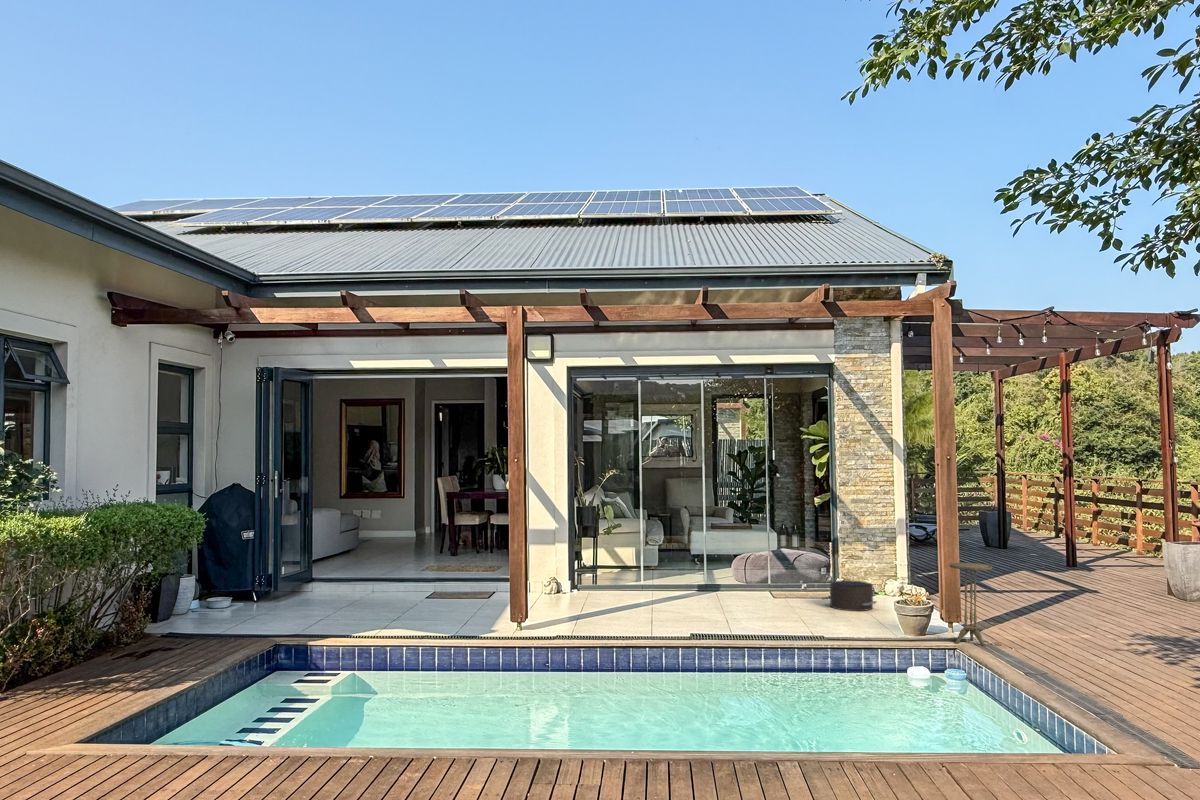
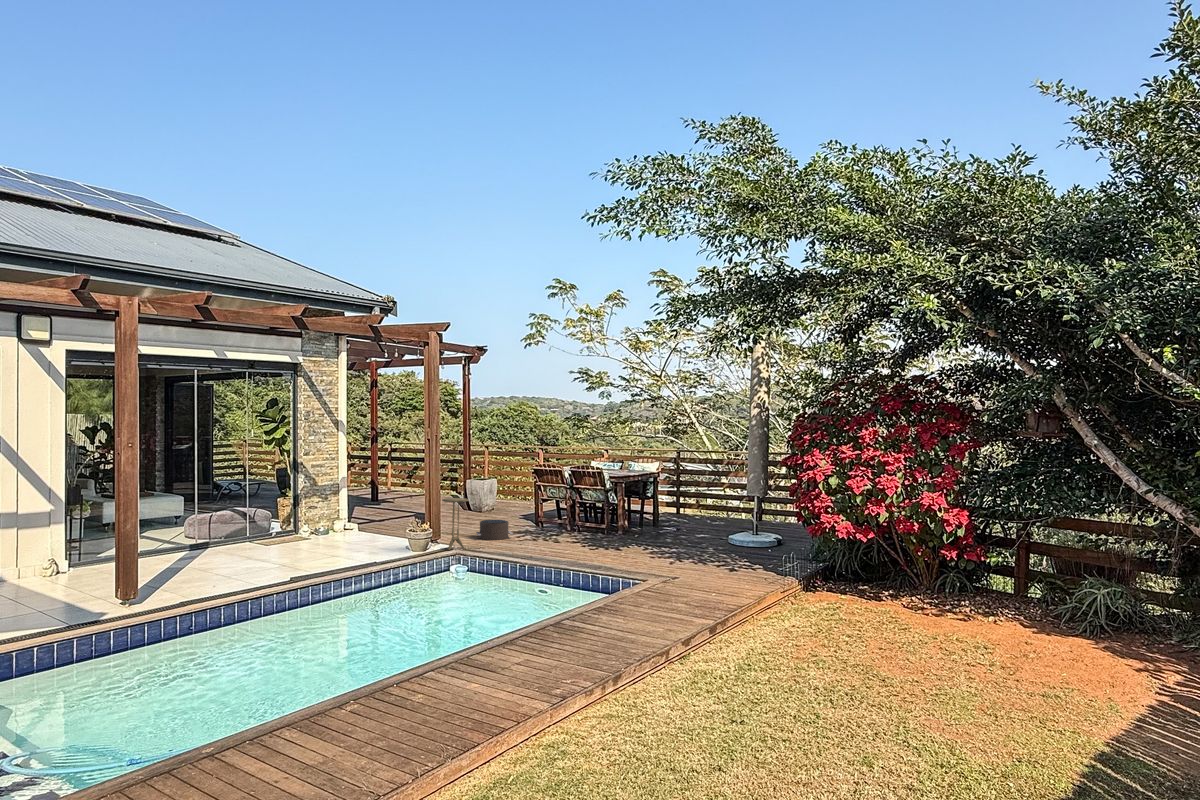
pouf: present [821,580,877,611] -> present [476,520,513,540]

